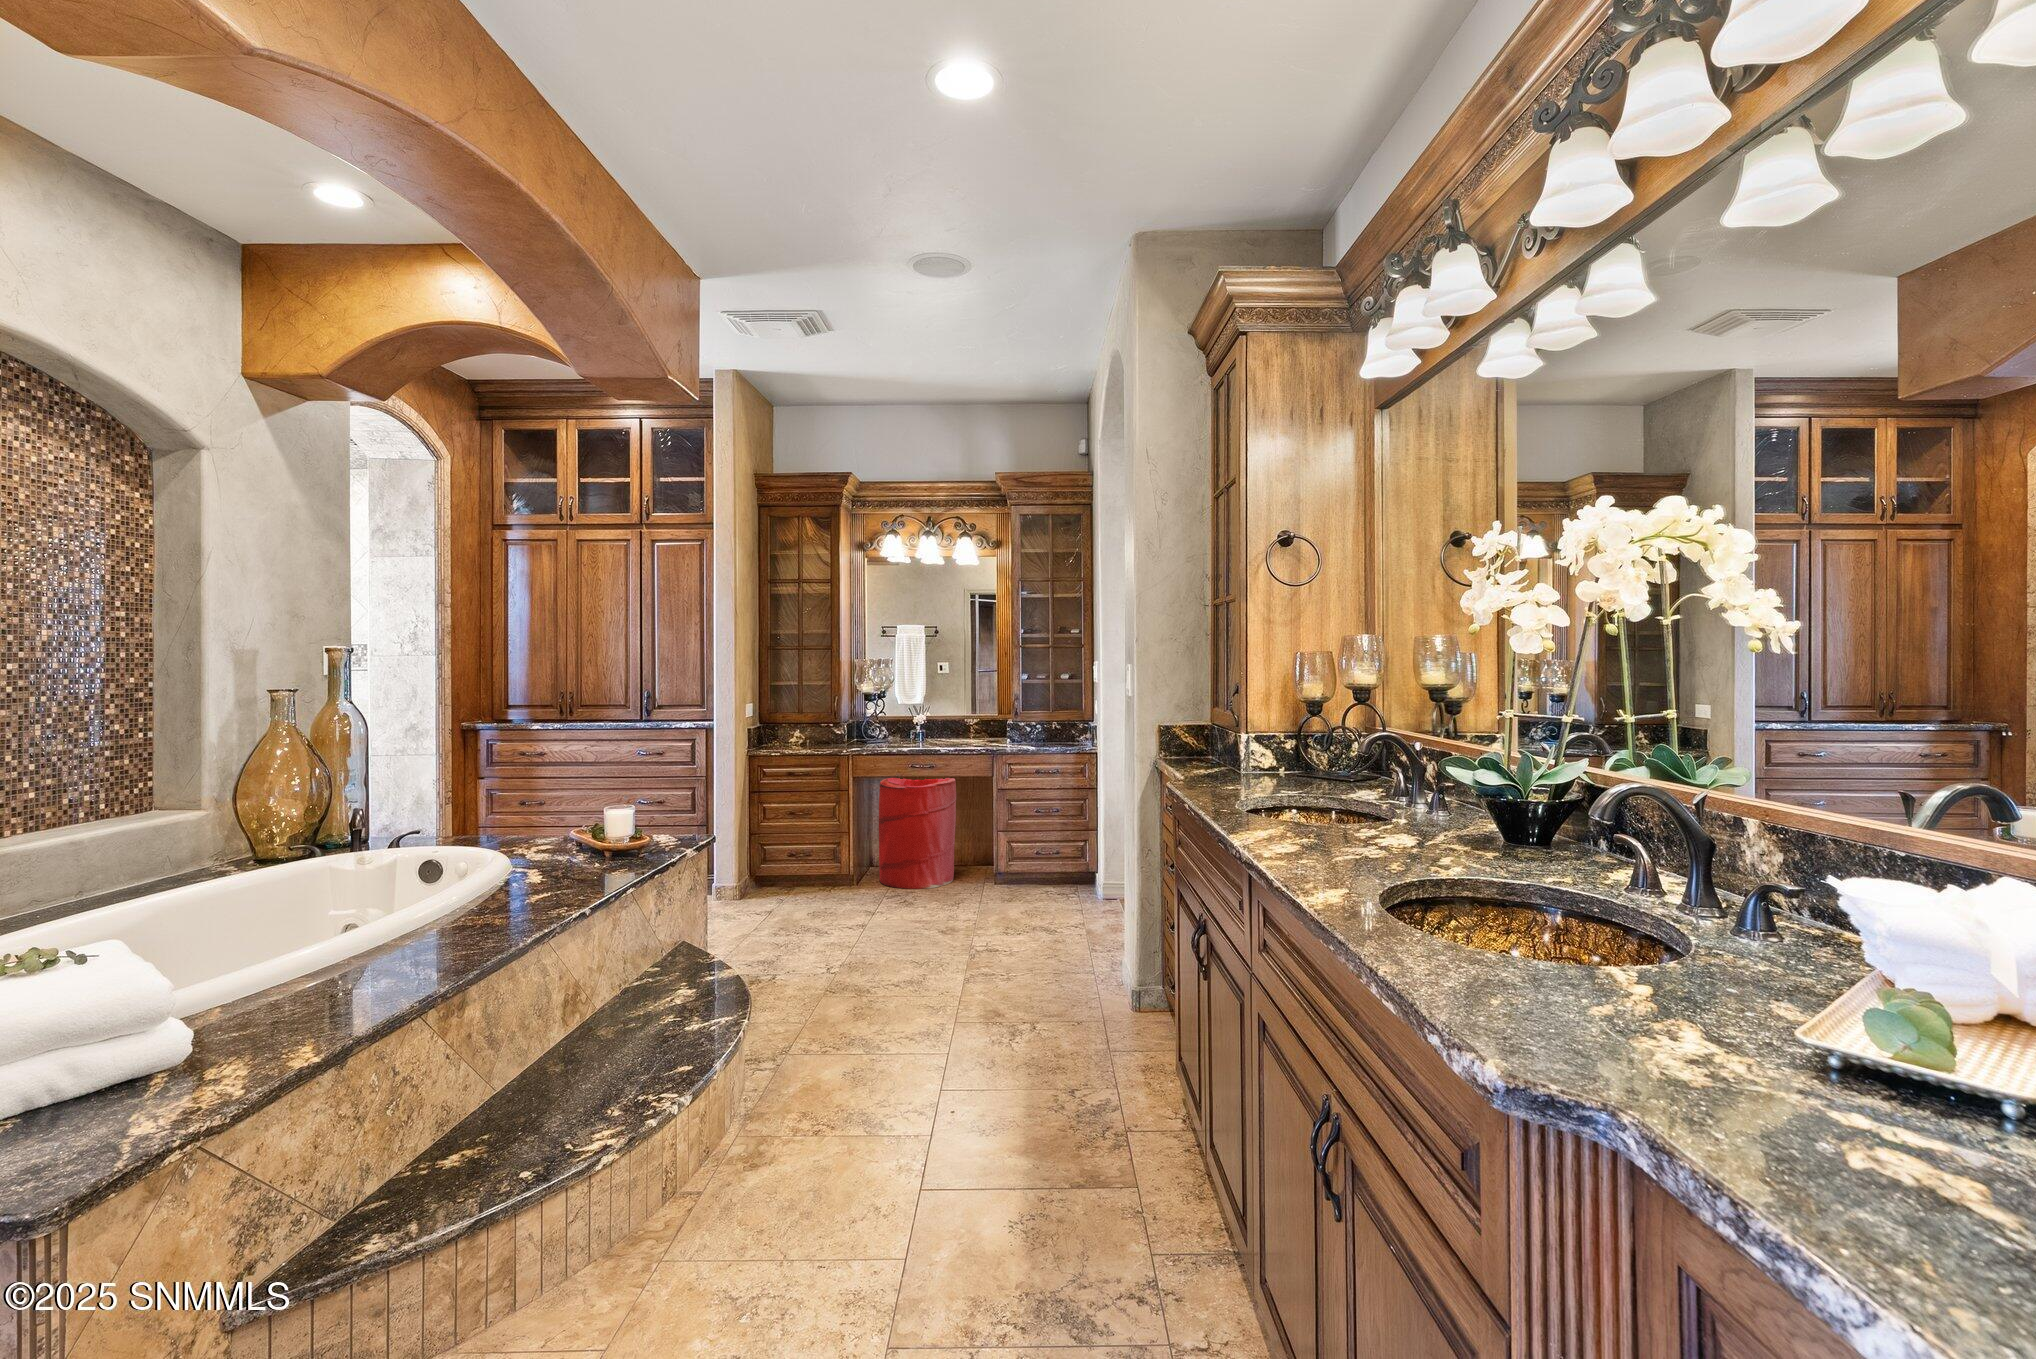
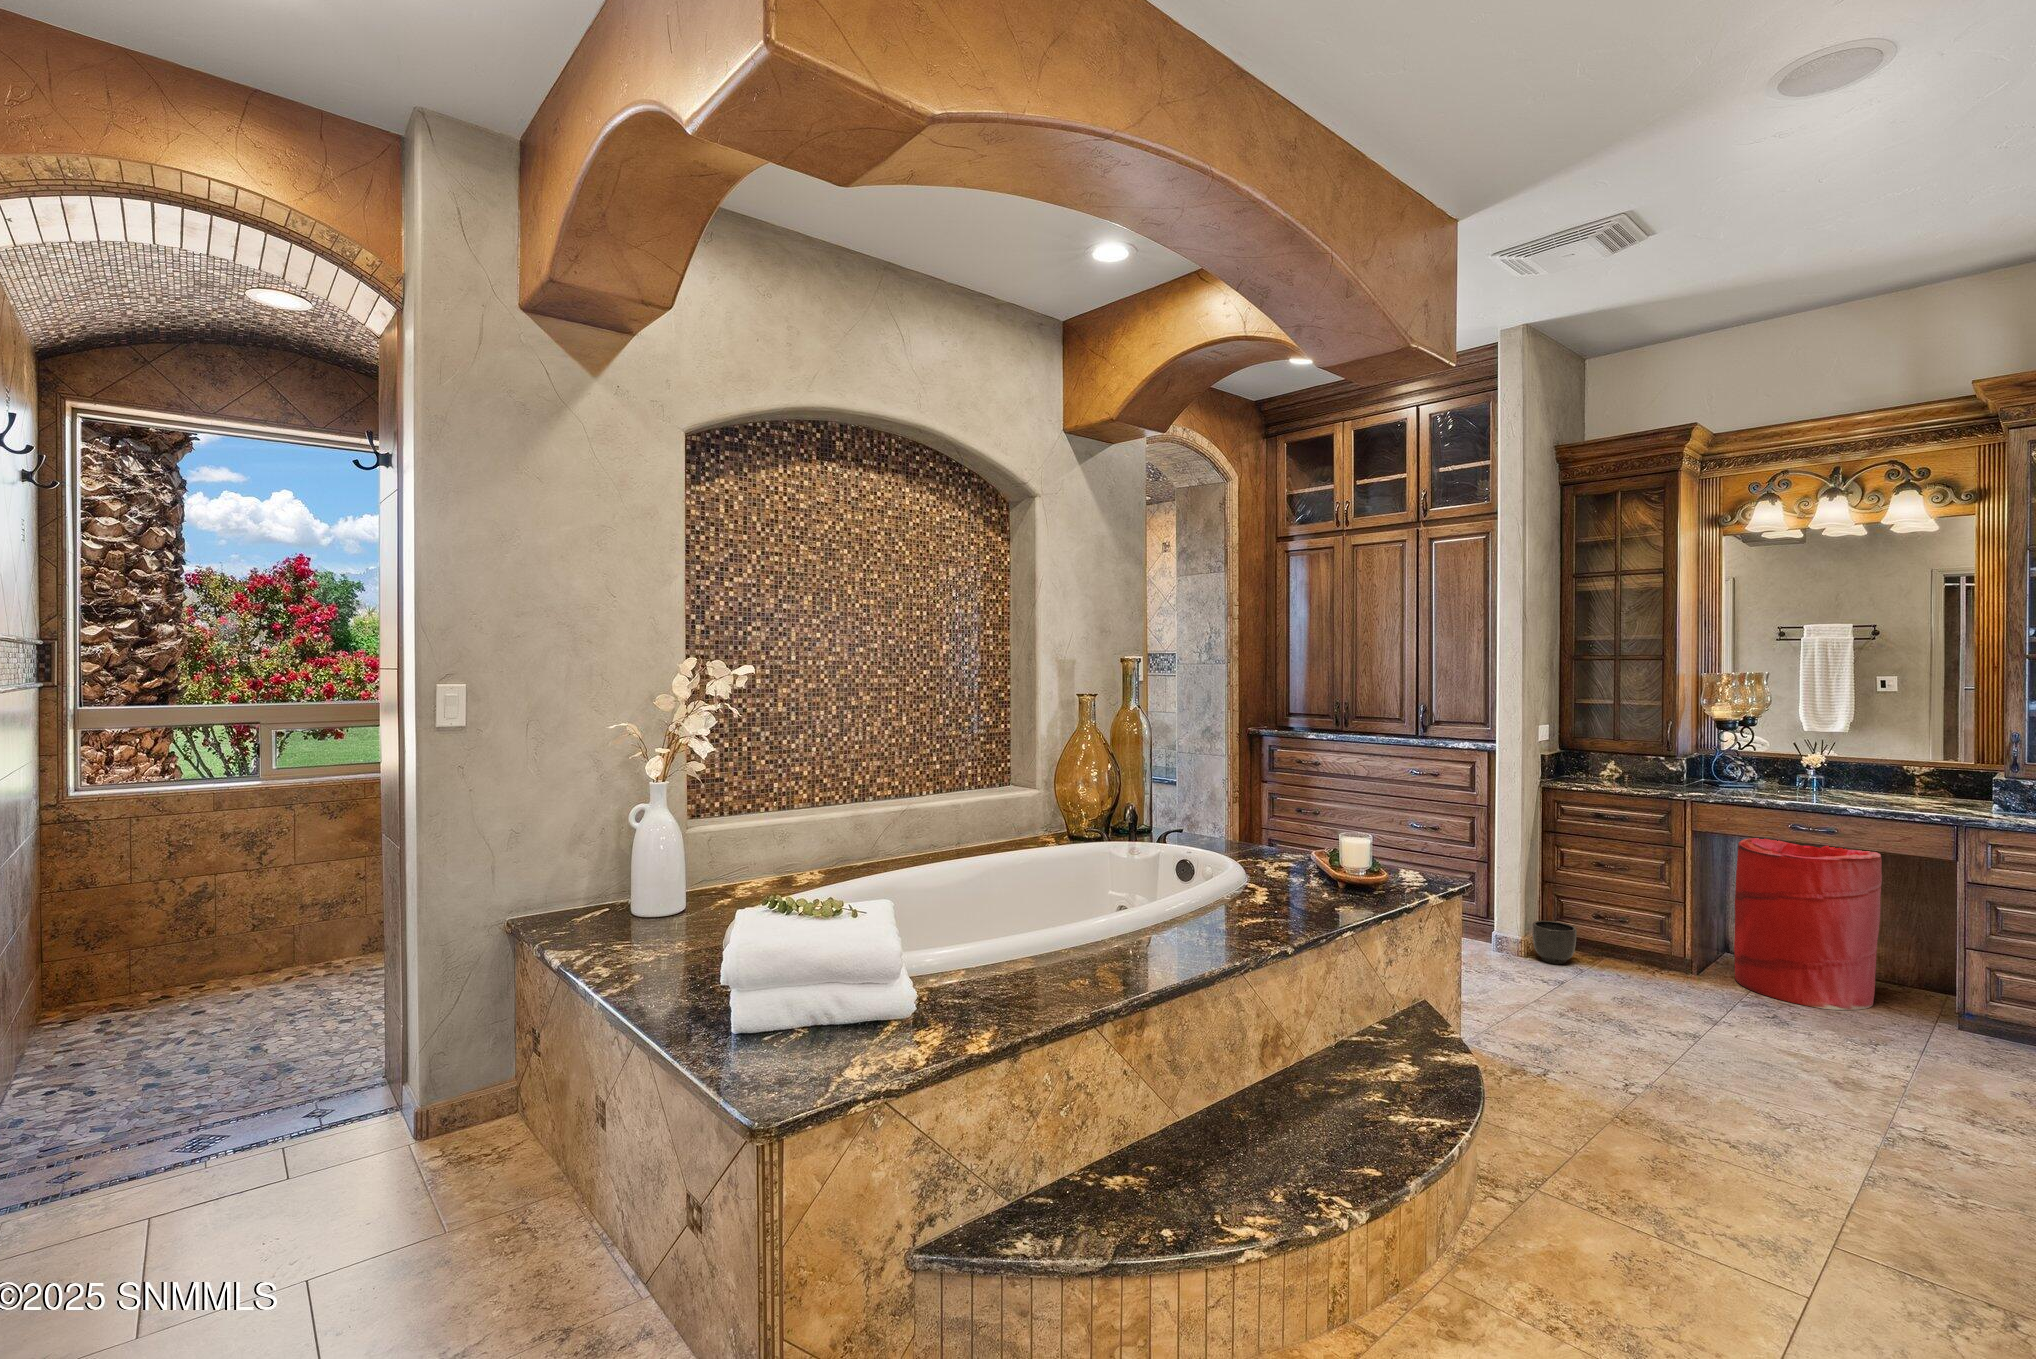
planter: none [747,864,779,898] -> present [1532,921,1577,964]

